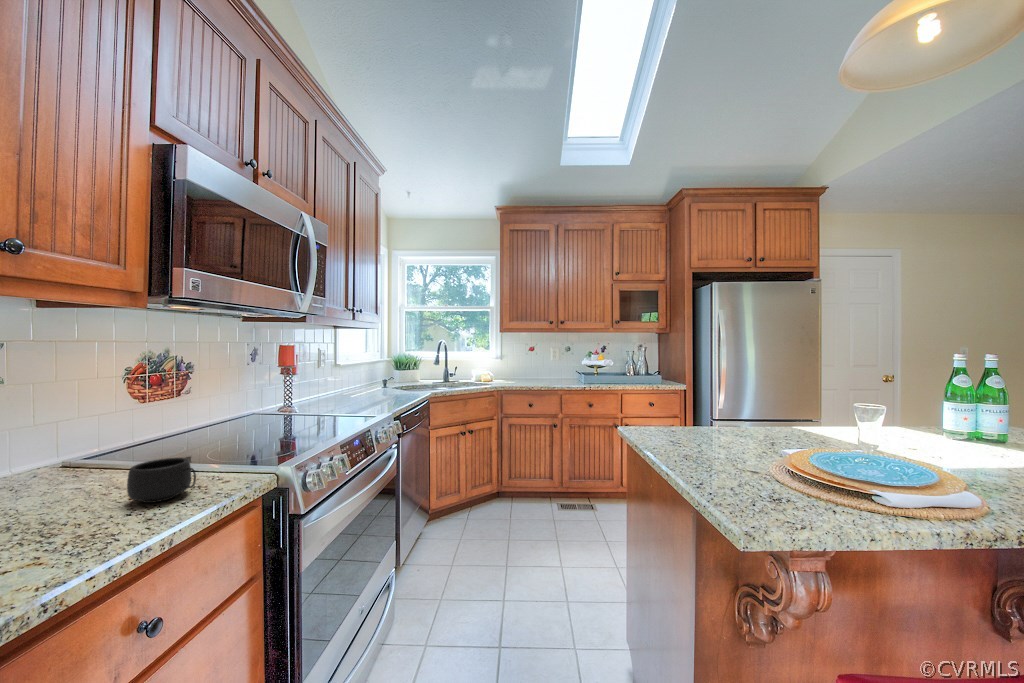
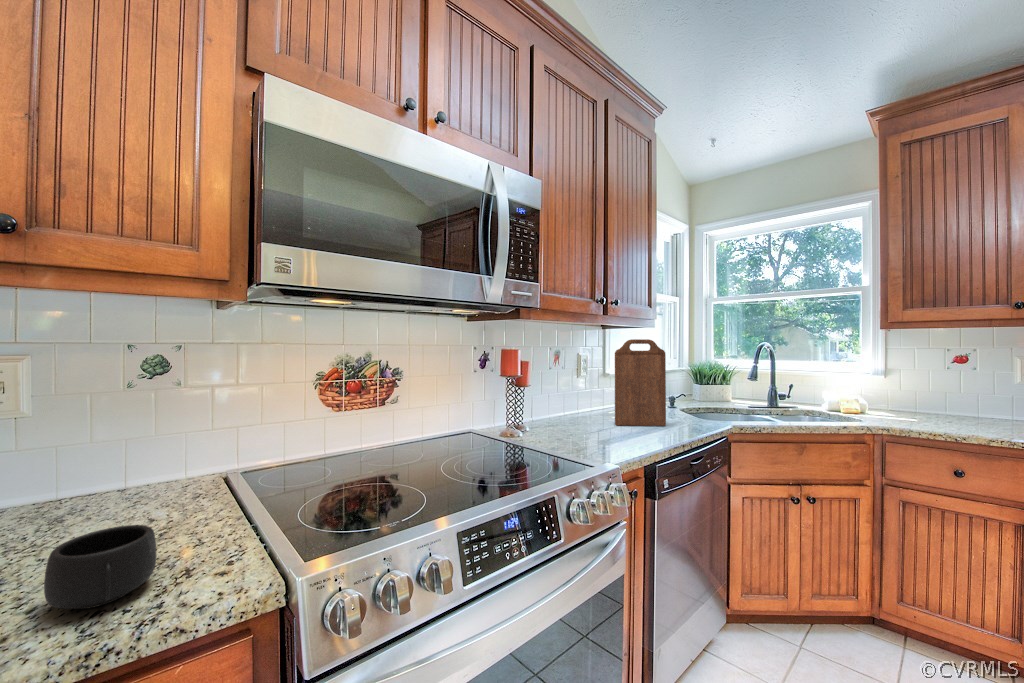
cutting board: none [361,338,395,400] -> present [615,339,666,426]

